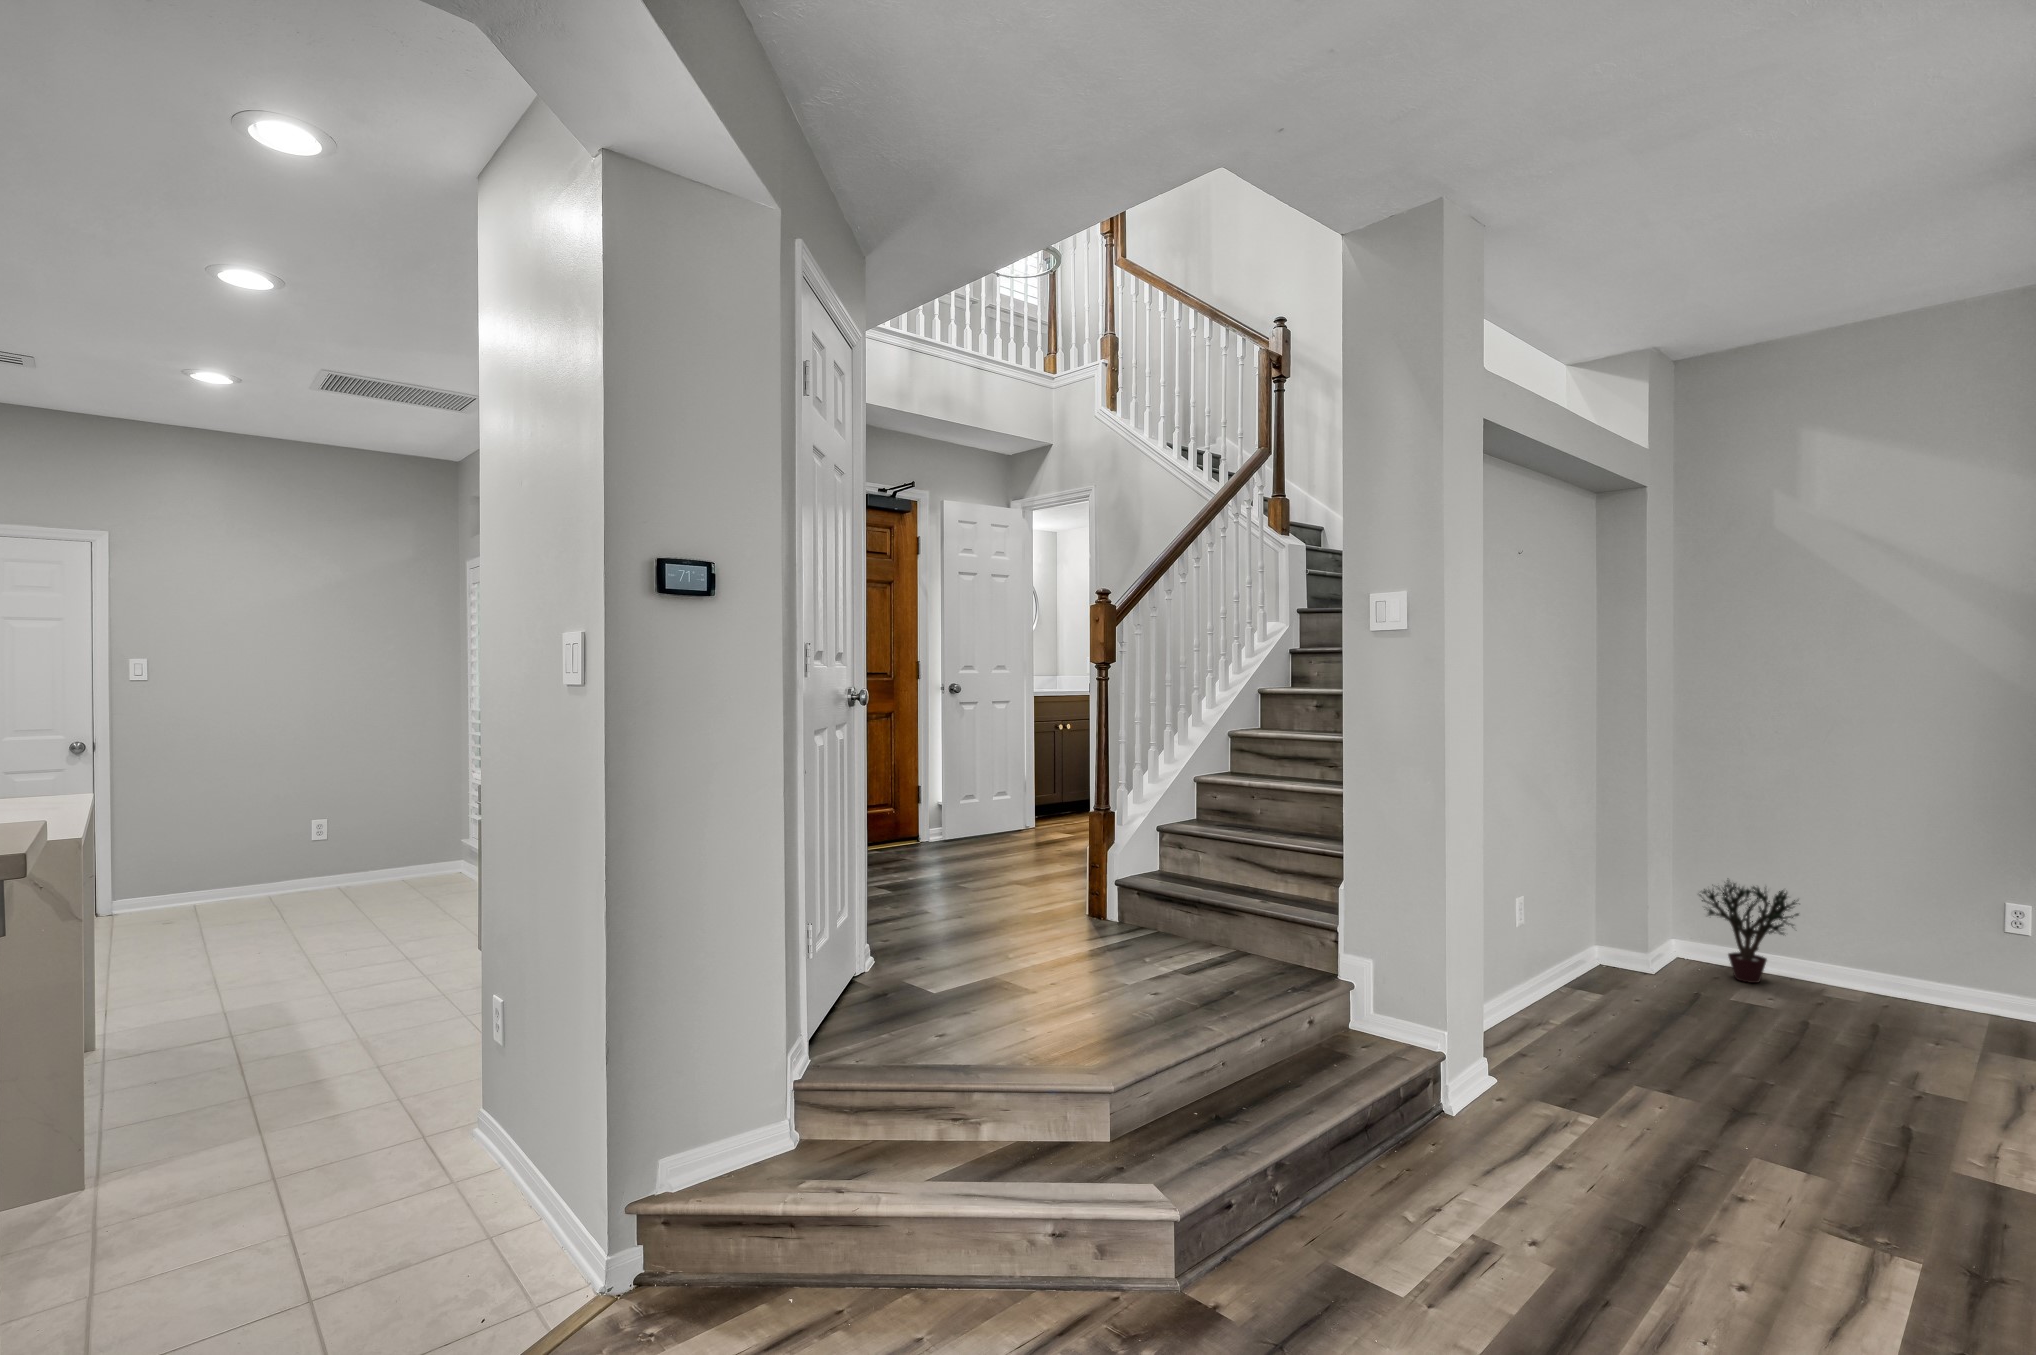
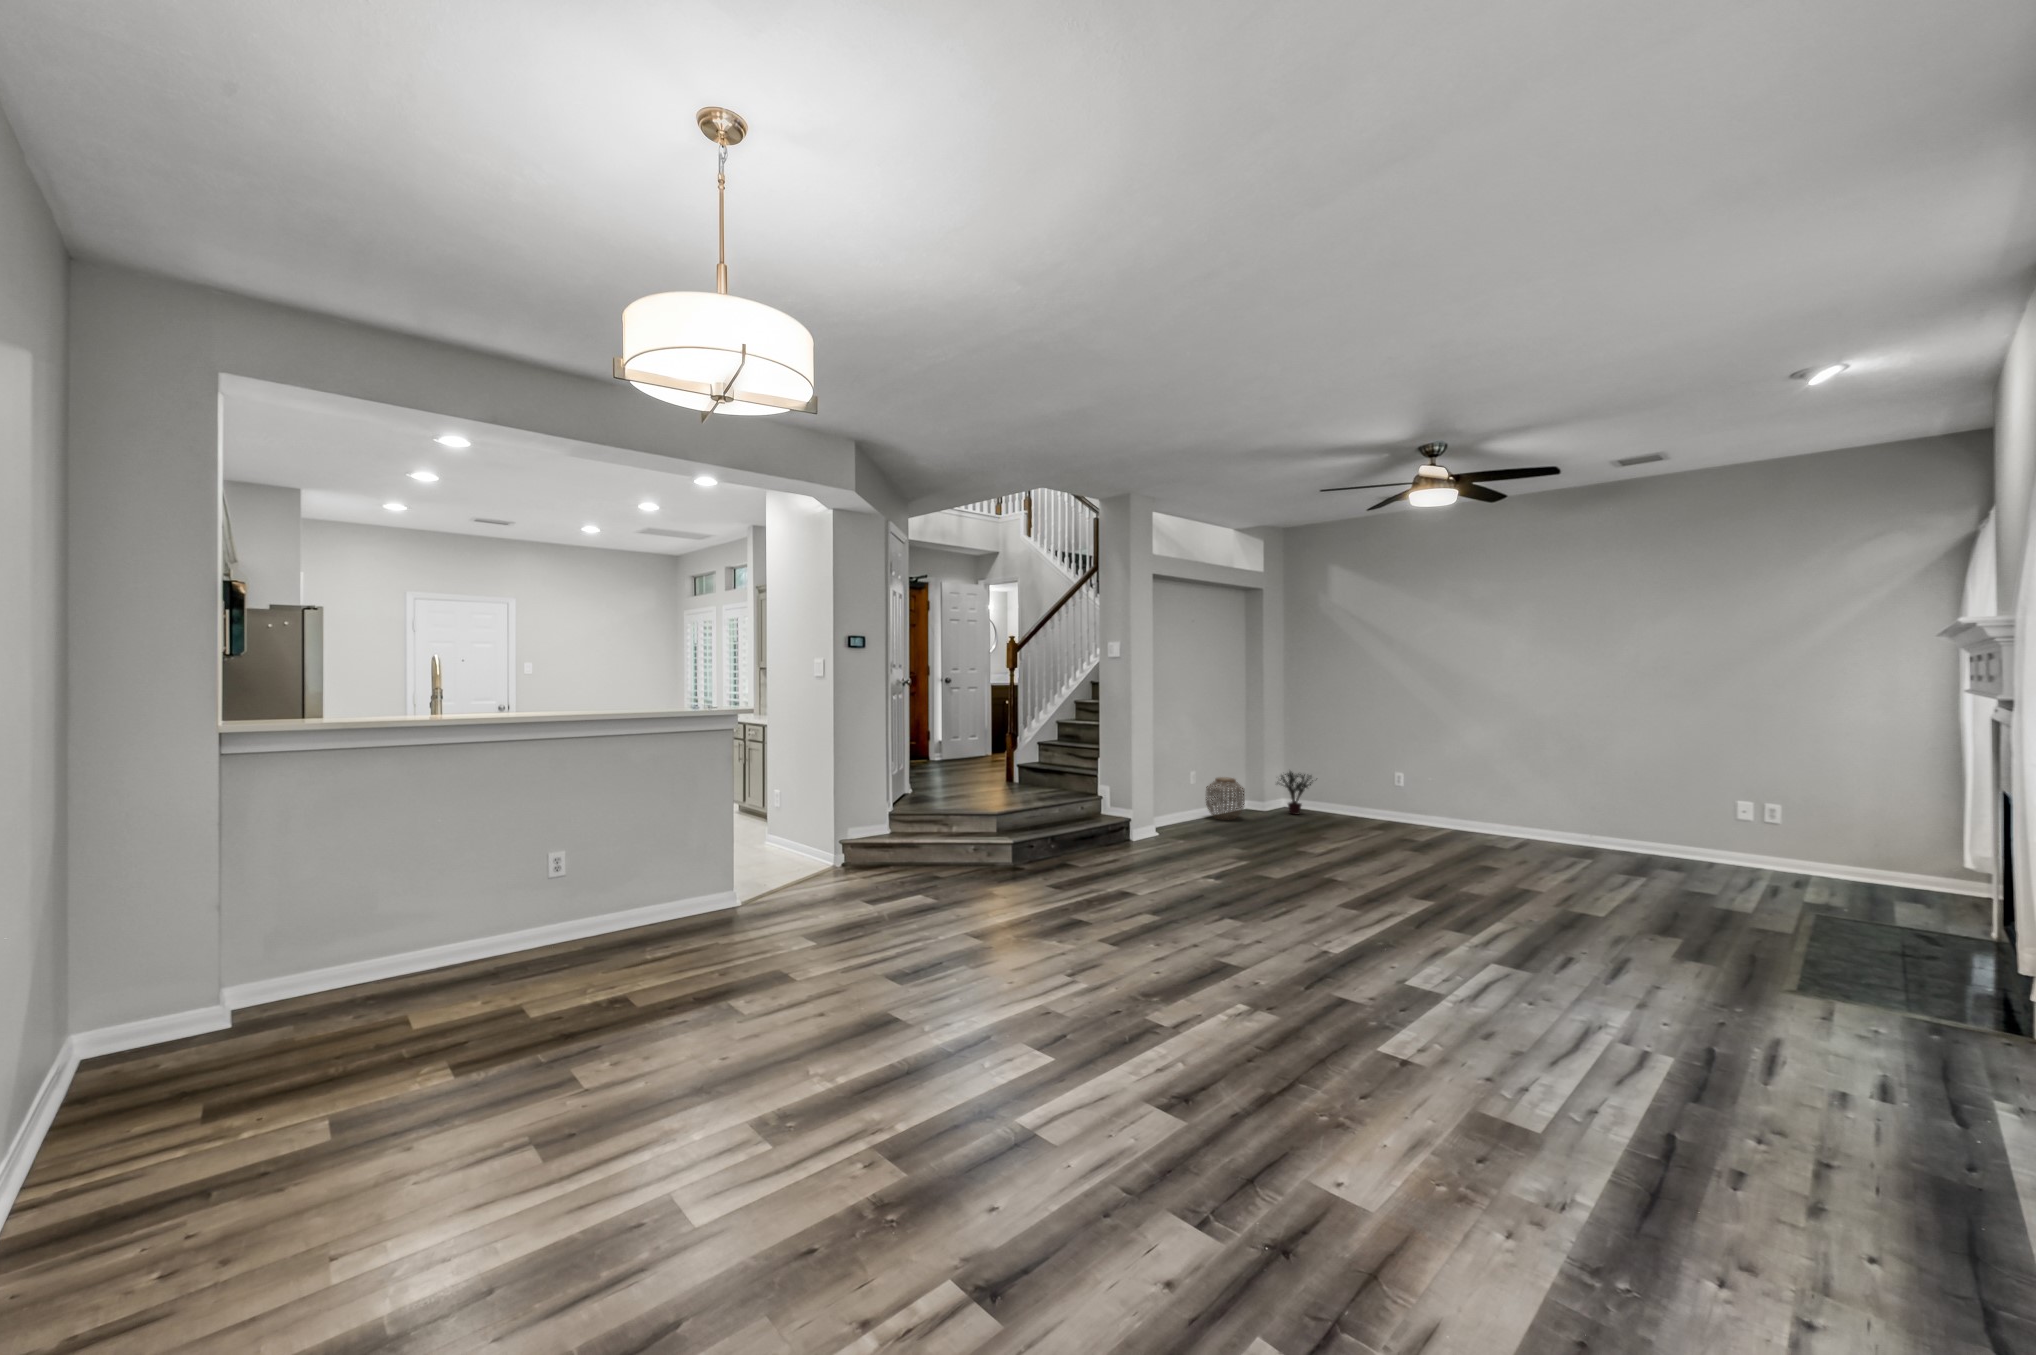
woven basket: none [1557,904,1660,1009] -> present [1206,777,1245,820]

